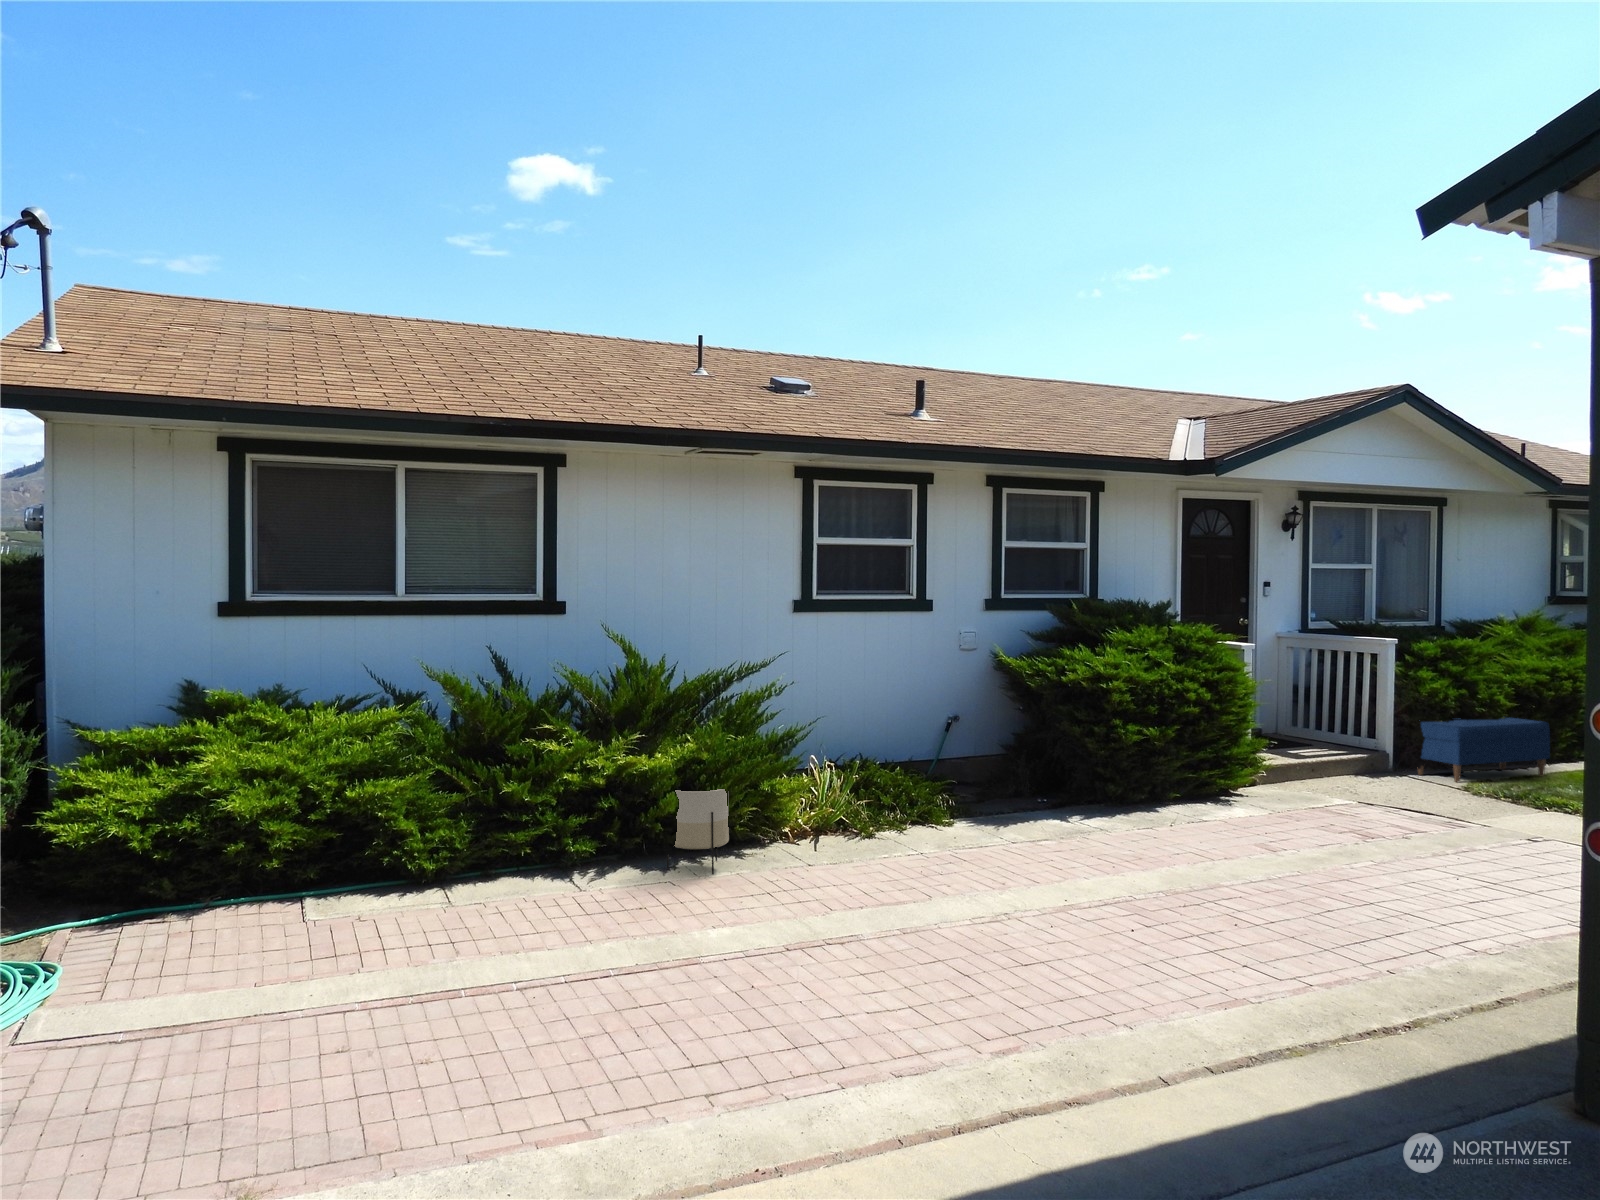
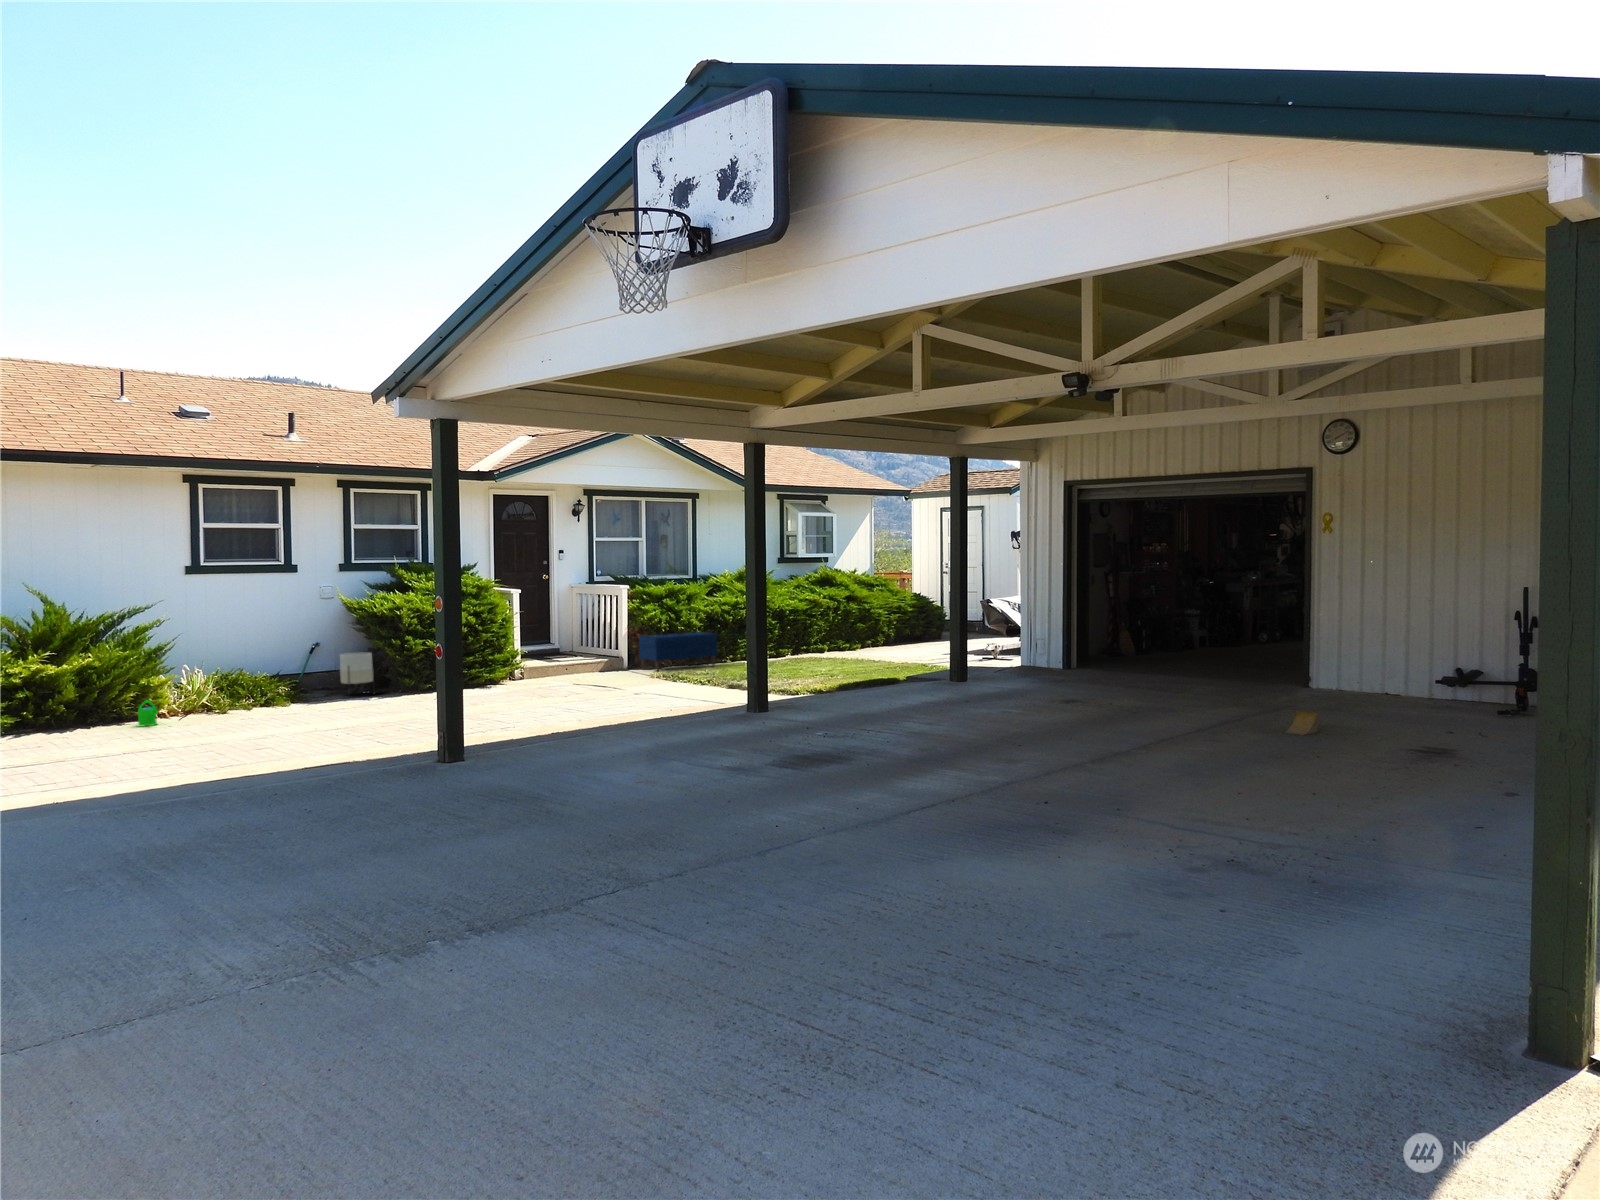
planter: present [667,789,729,874] -> present [340,653,374,690]
watering can: none [751,813,785,856] -> present [138,700,158,727]

